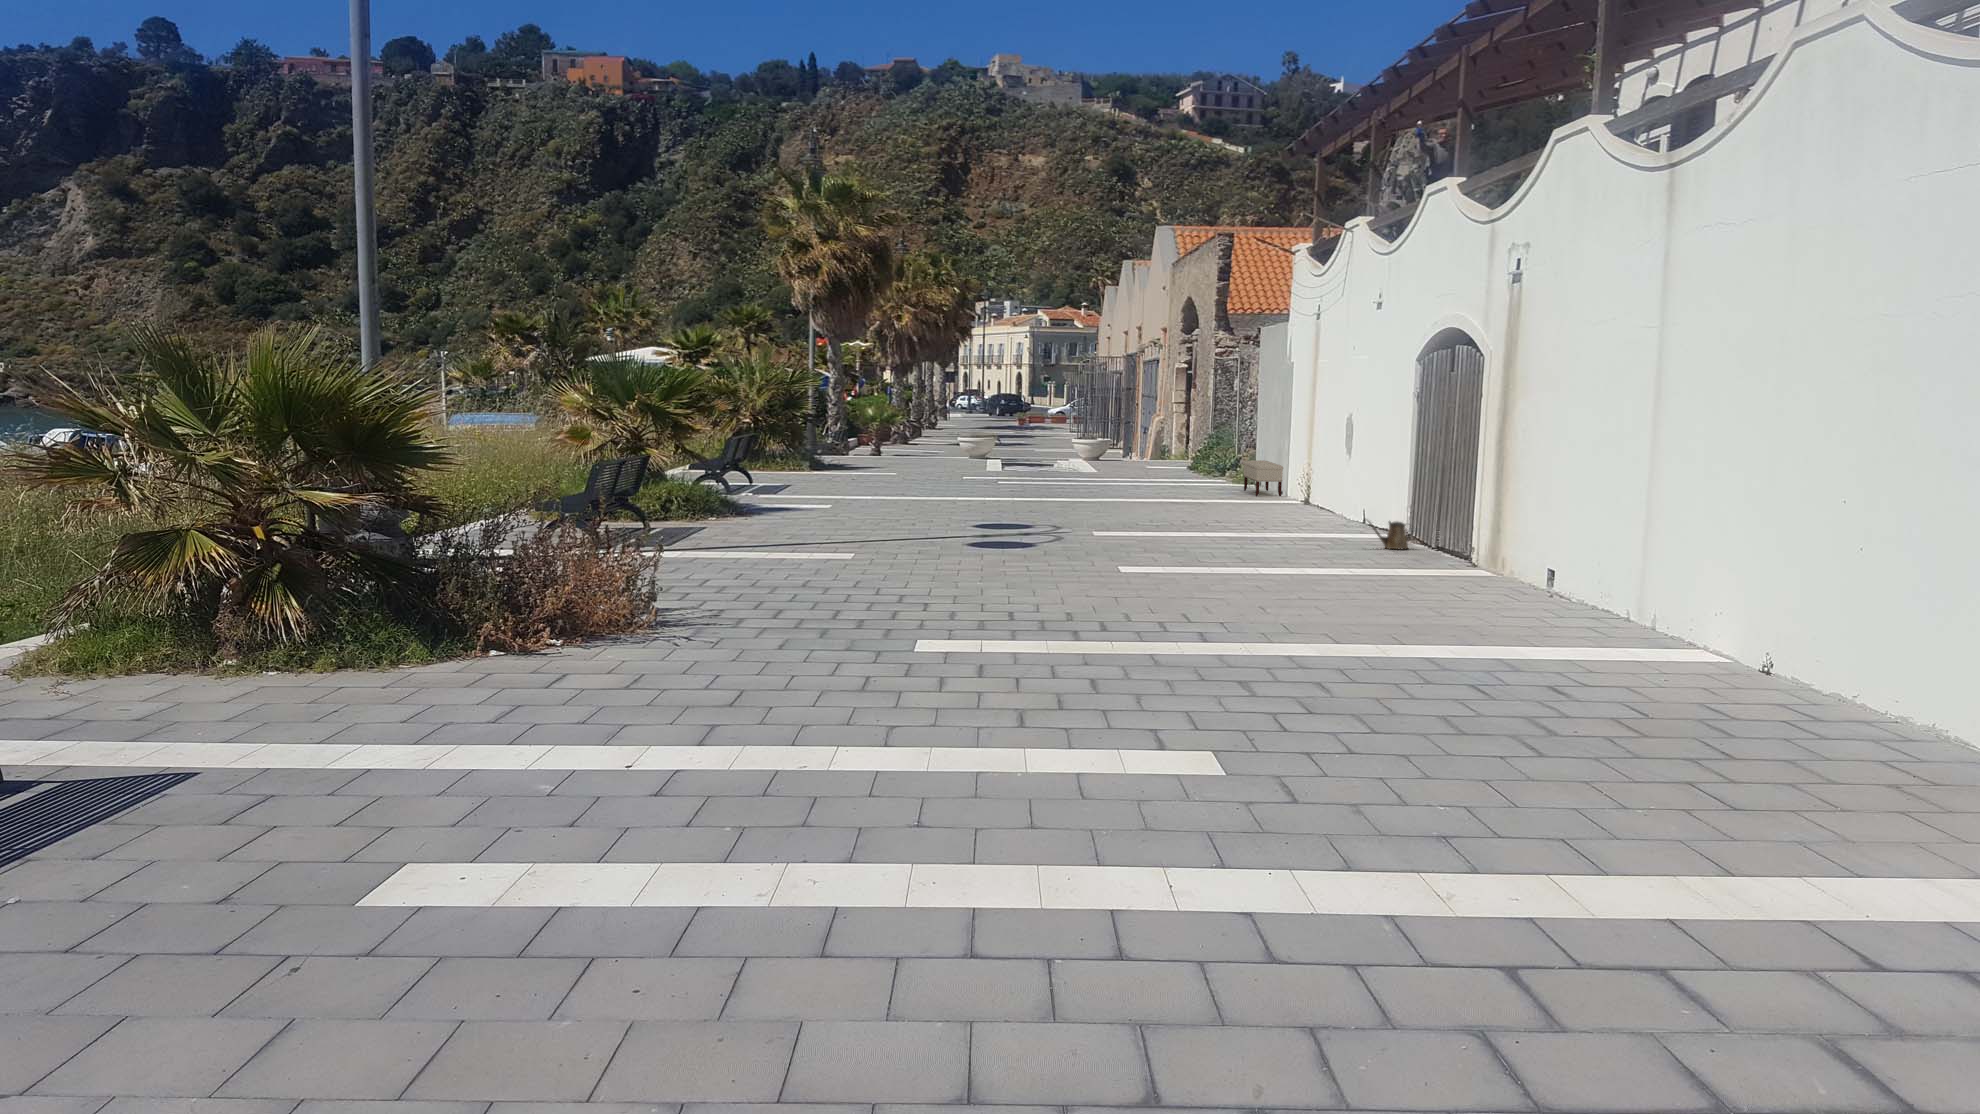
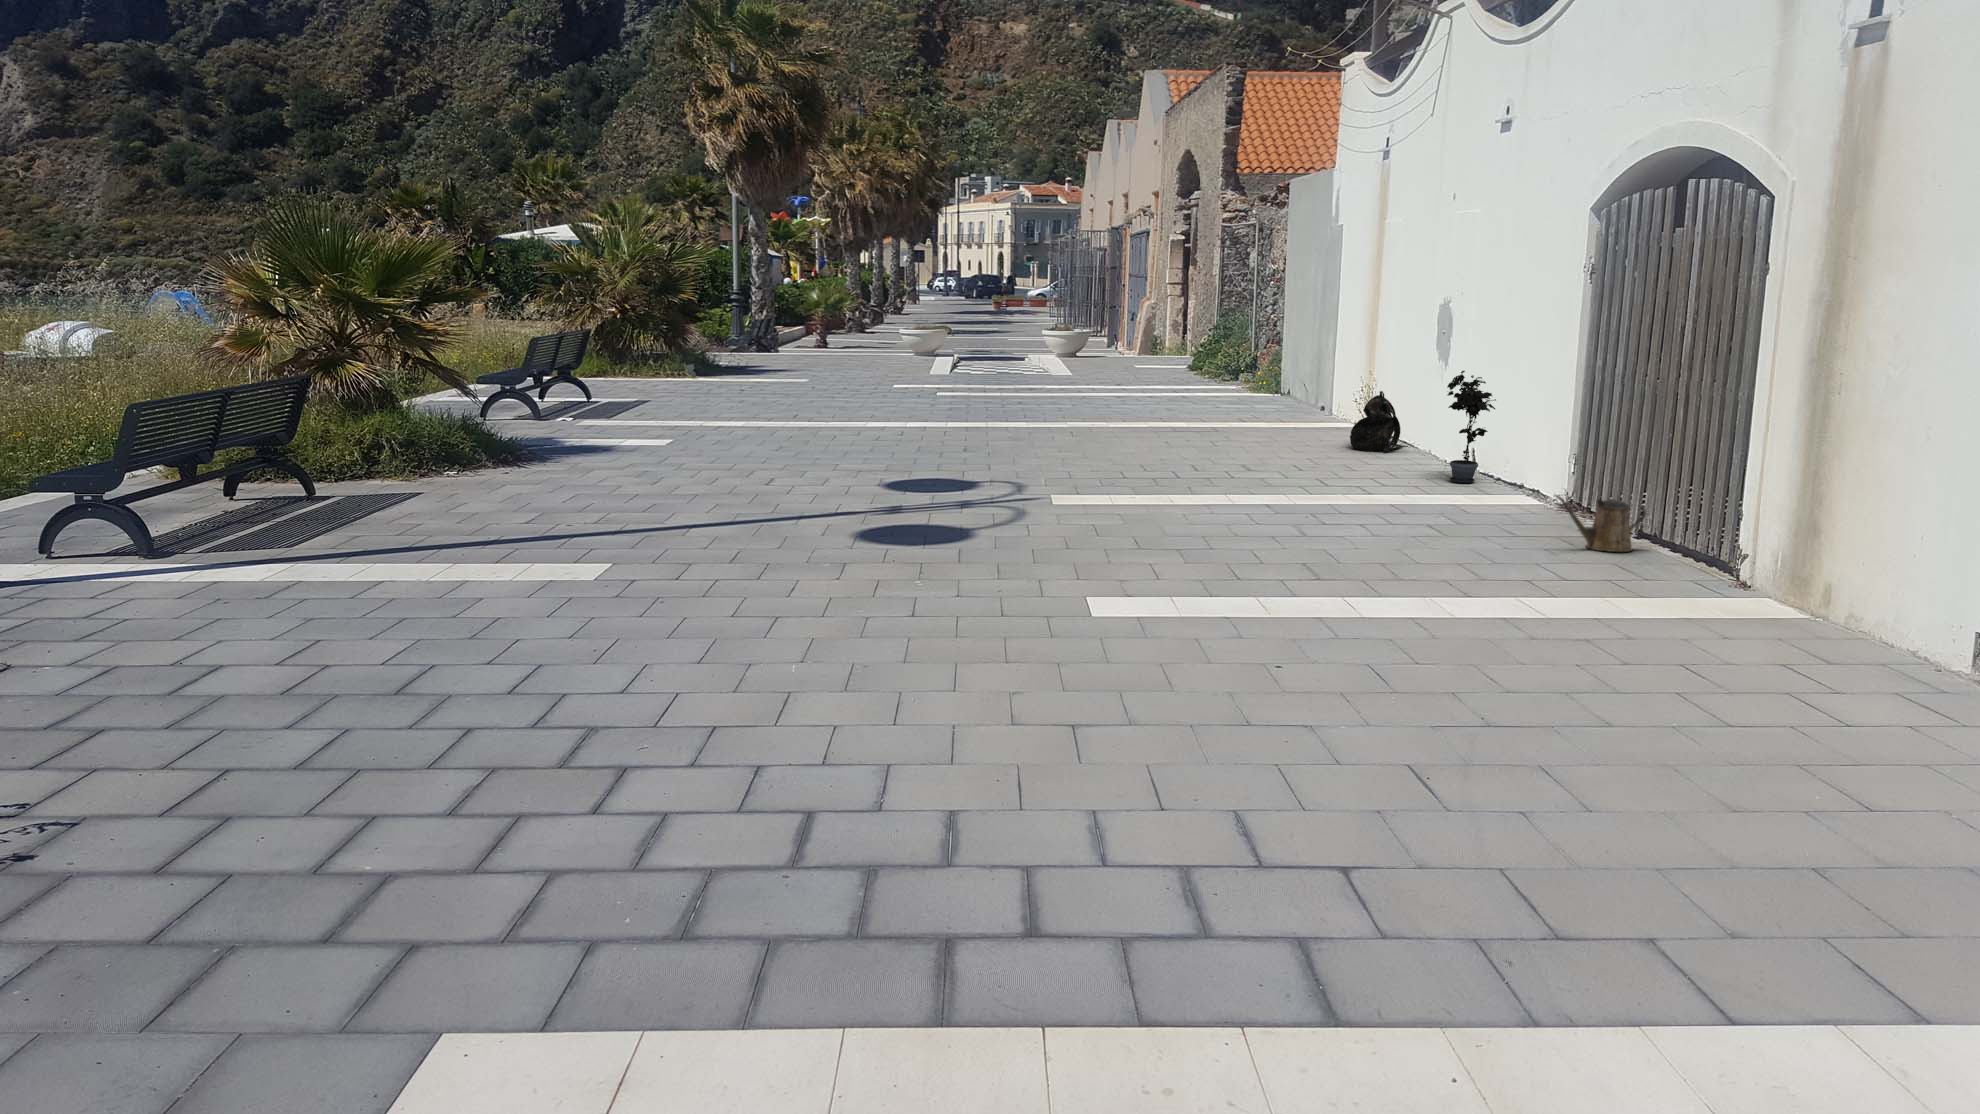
potted plant: none [1330,457,1361,527] -> present [1447,371,1496,483]
bench: present [1244,460,1283,496] -> none [1272,363,1332,415]
backpack: none [1283,474,1323,514] -> present [1350,391,1408,453]

